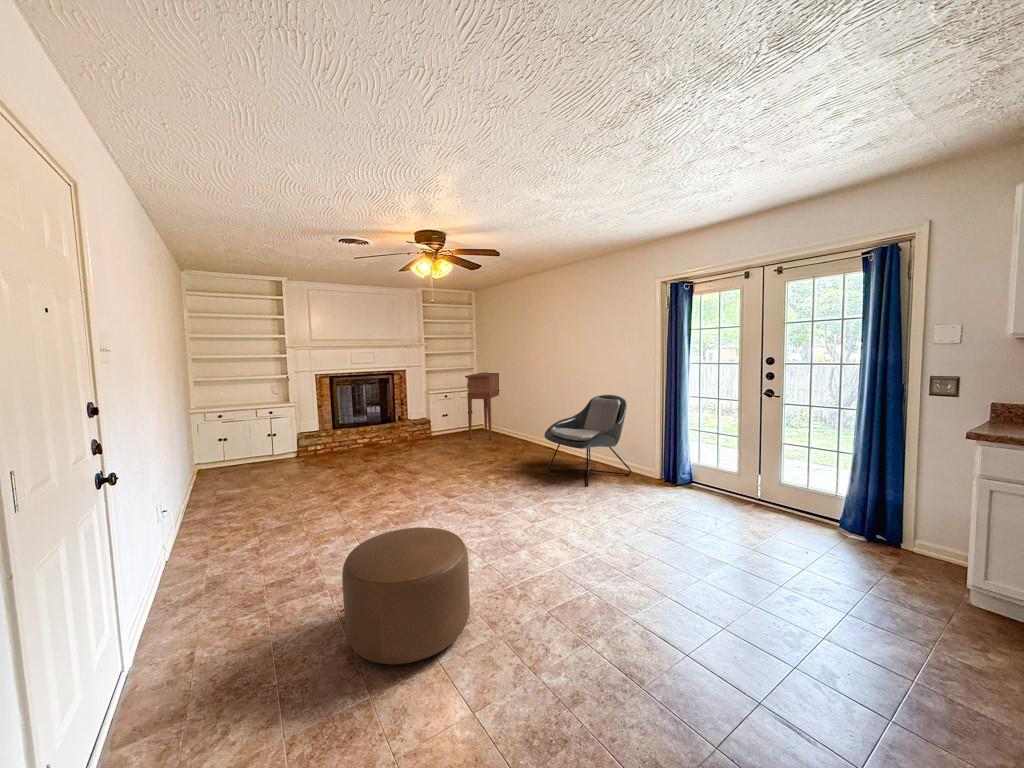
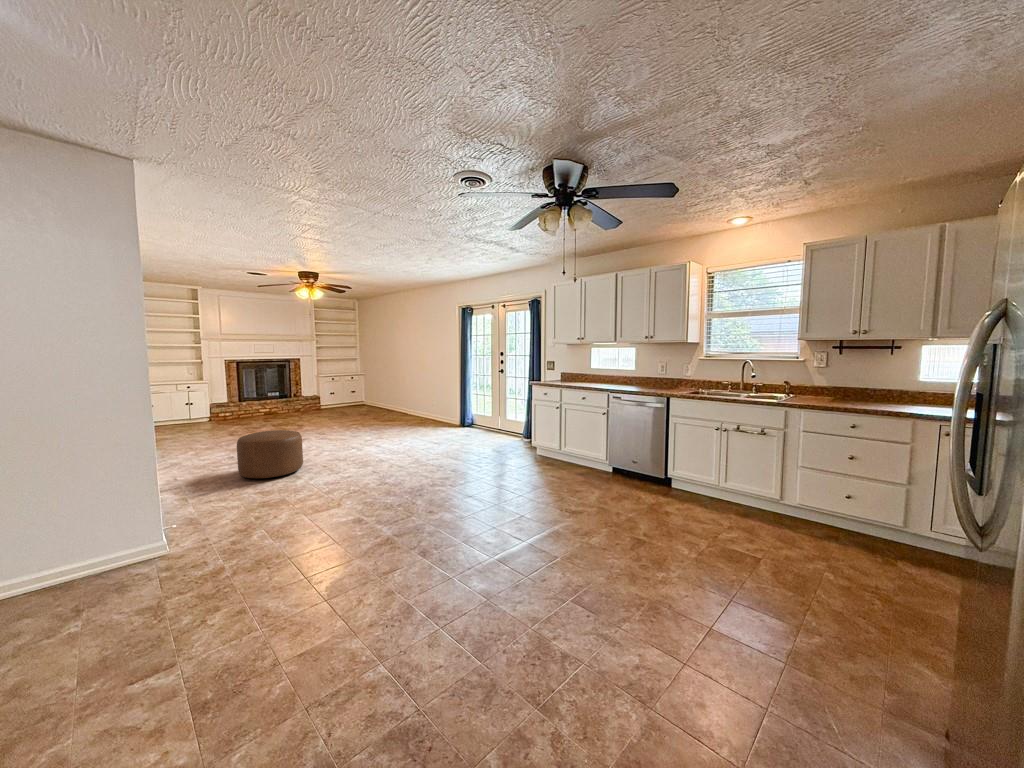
console table: present [465,373,500,440] -> none [345,362,381,410]
lounge chair: present [544,395,631,486] -> none [388,375,441,429]

